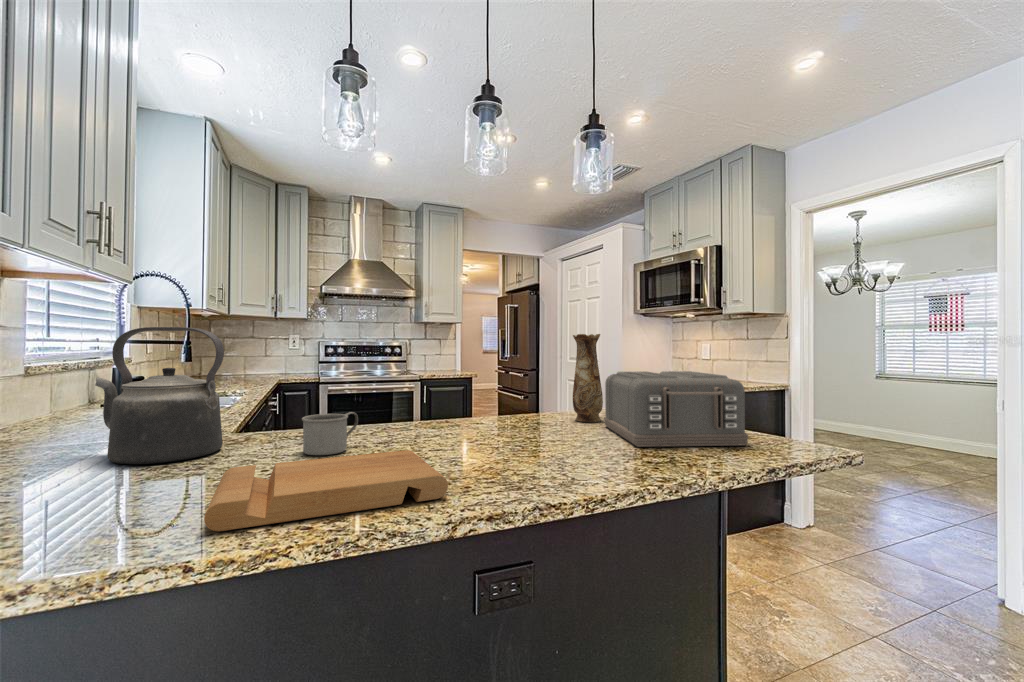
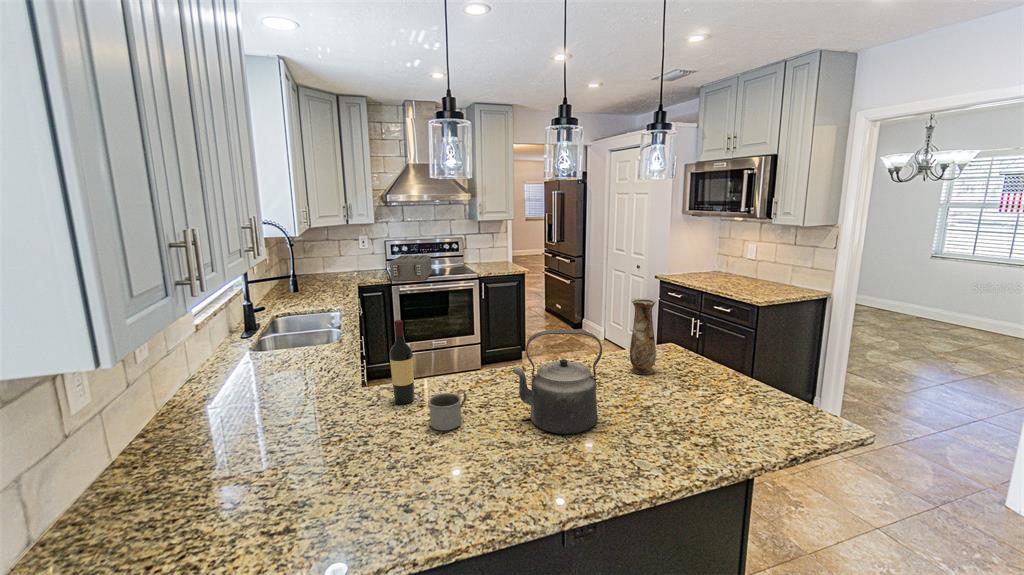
kettle: present [95,327,224,464] -> present [513,330,602,434]
wine bottle: none [266,330,297,439] -> present [390,320,414,404]
toaster: present [604,371,748,447] -> present [390,255,432,281]
cutting board: present [204,450,448,531] -> none [398,440,554,531]

